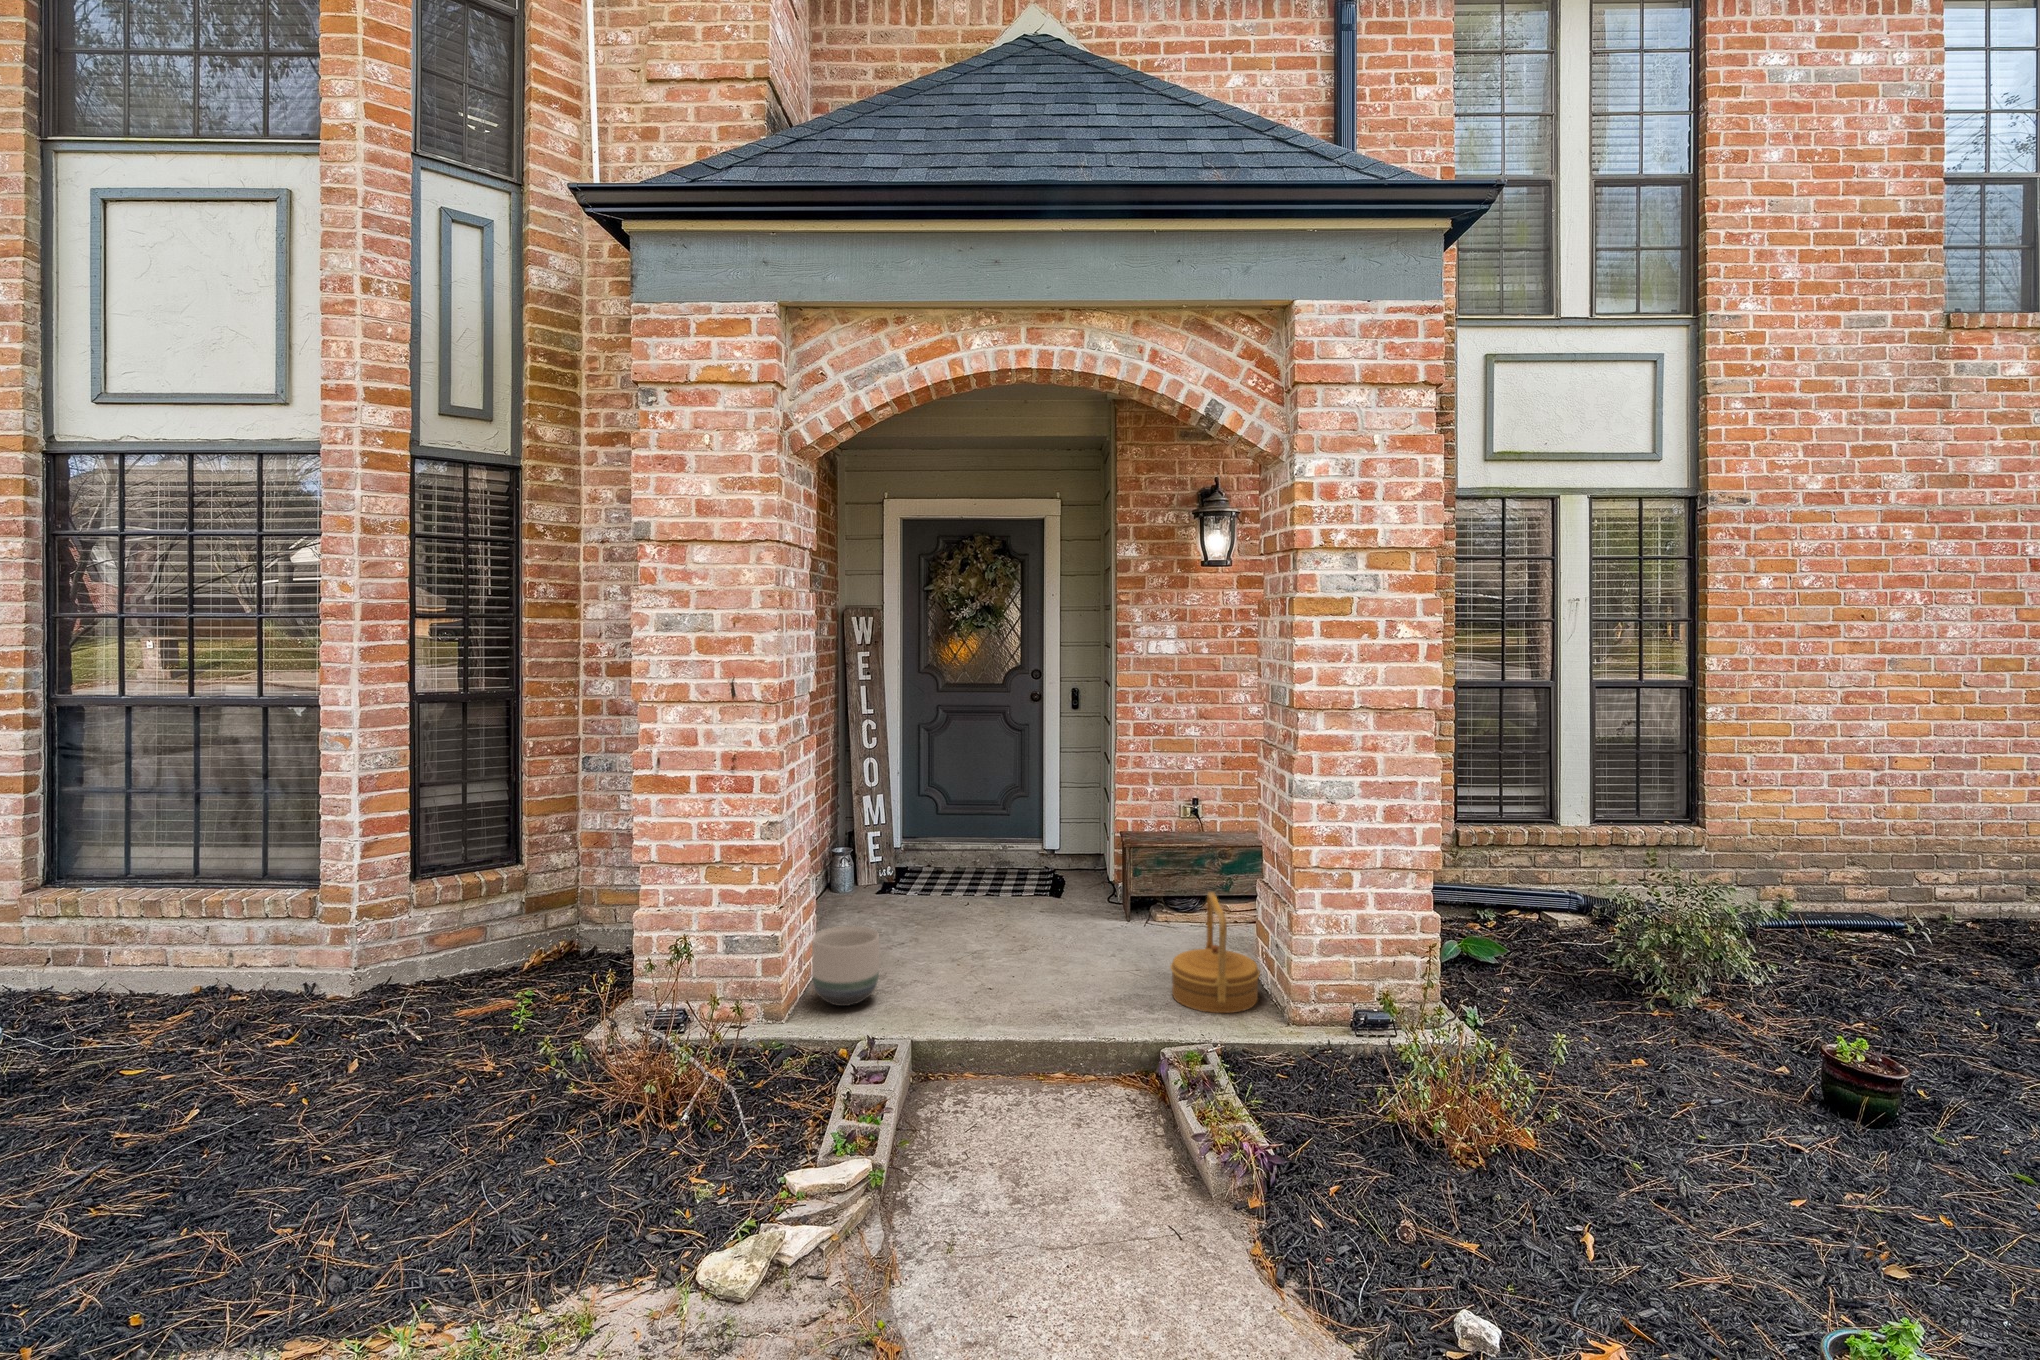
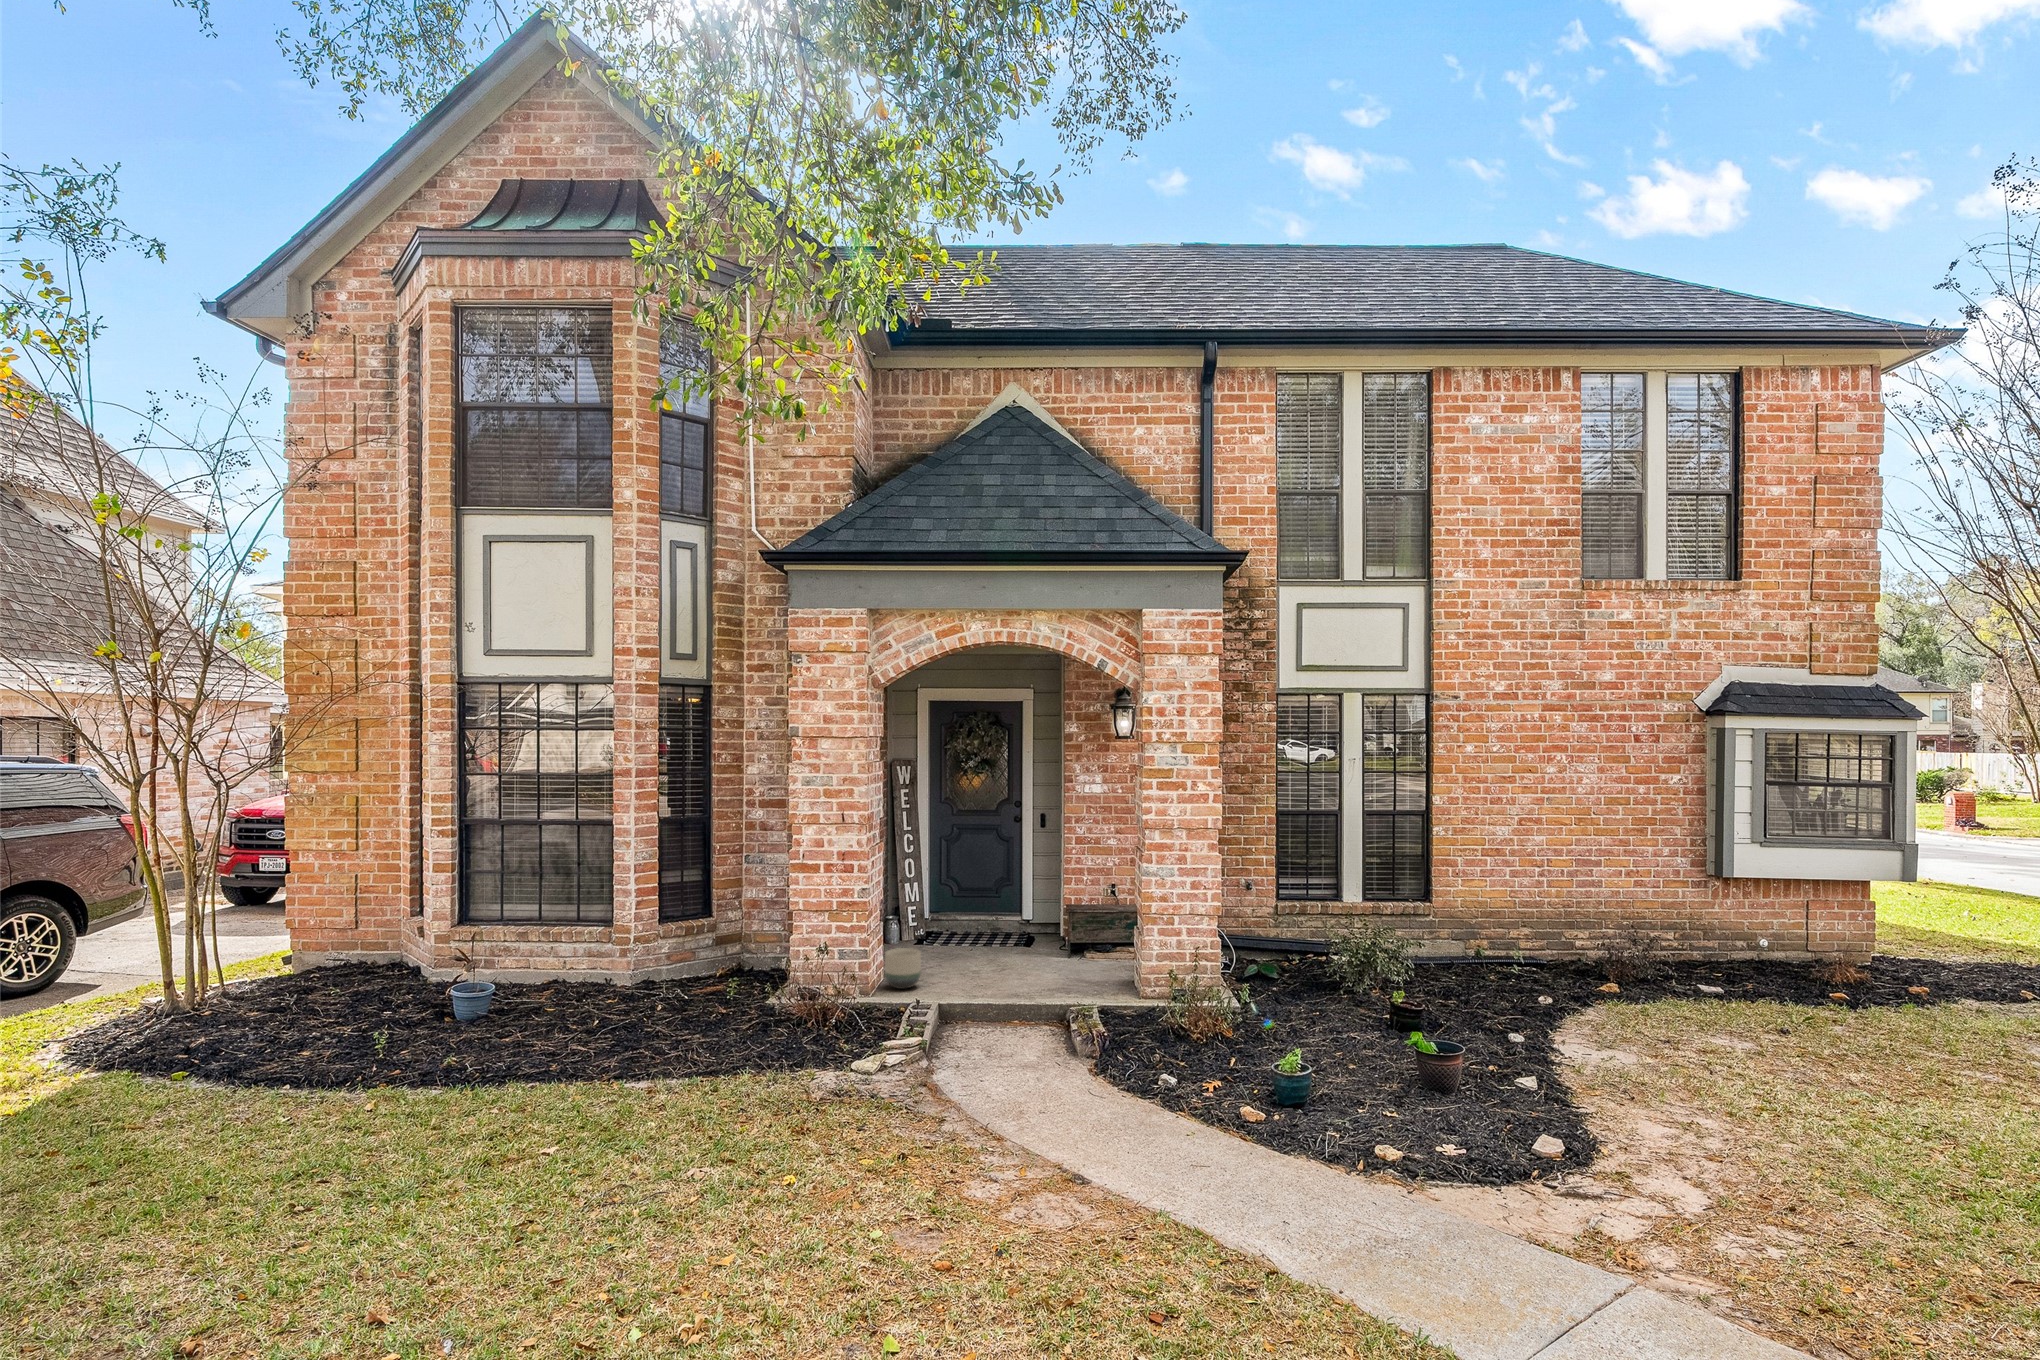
woven basket: present [1170,892,1260,1013] -> none [1078,931,1126,992]

